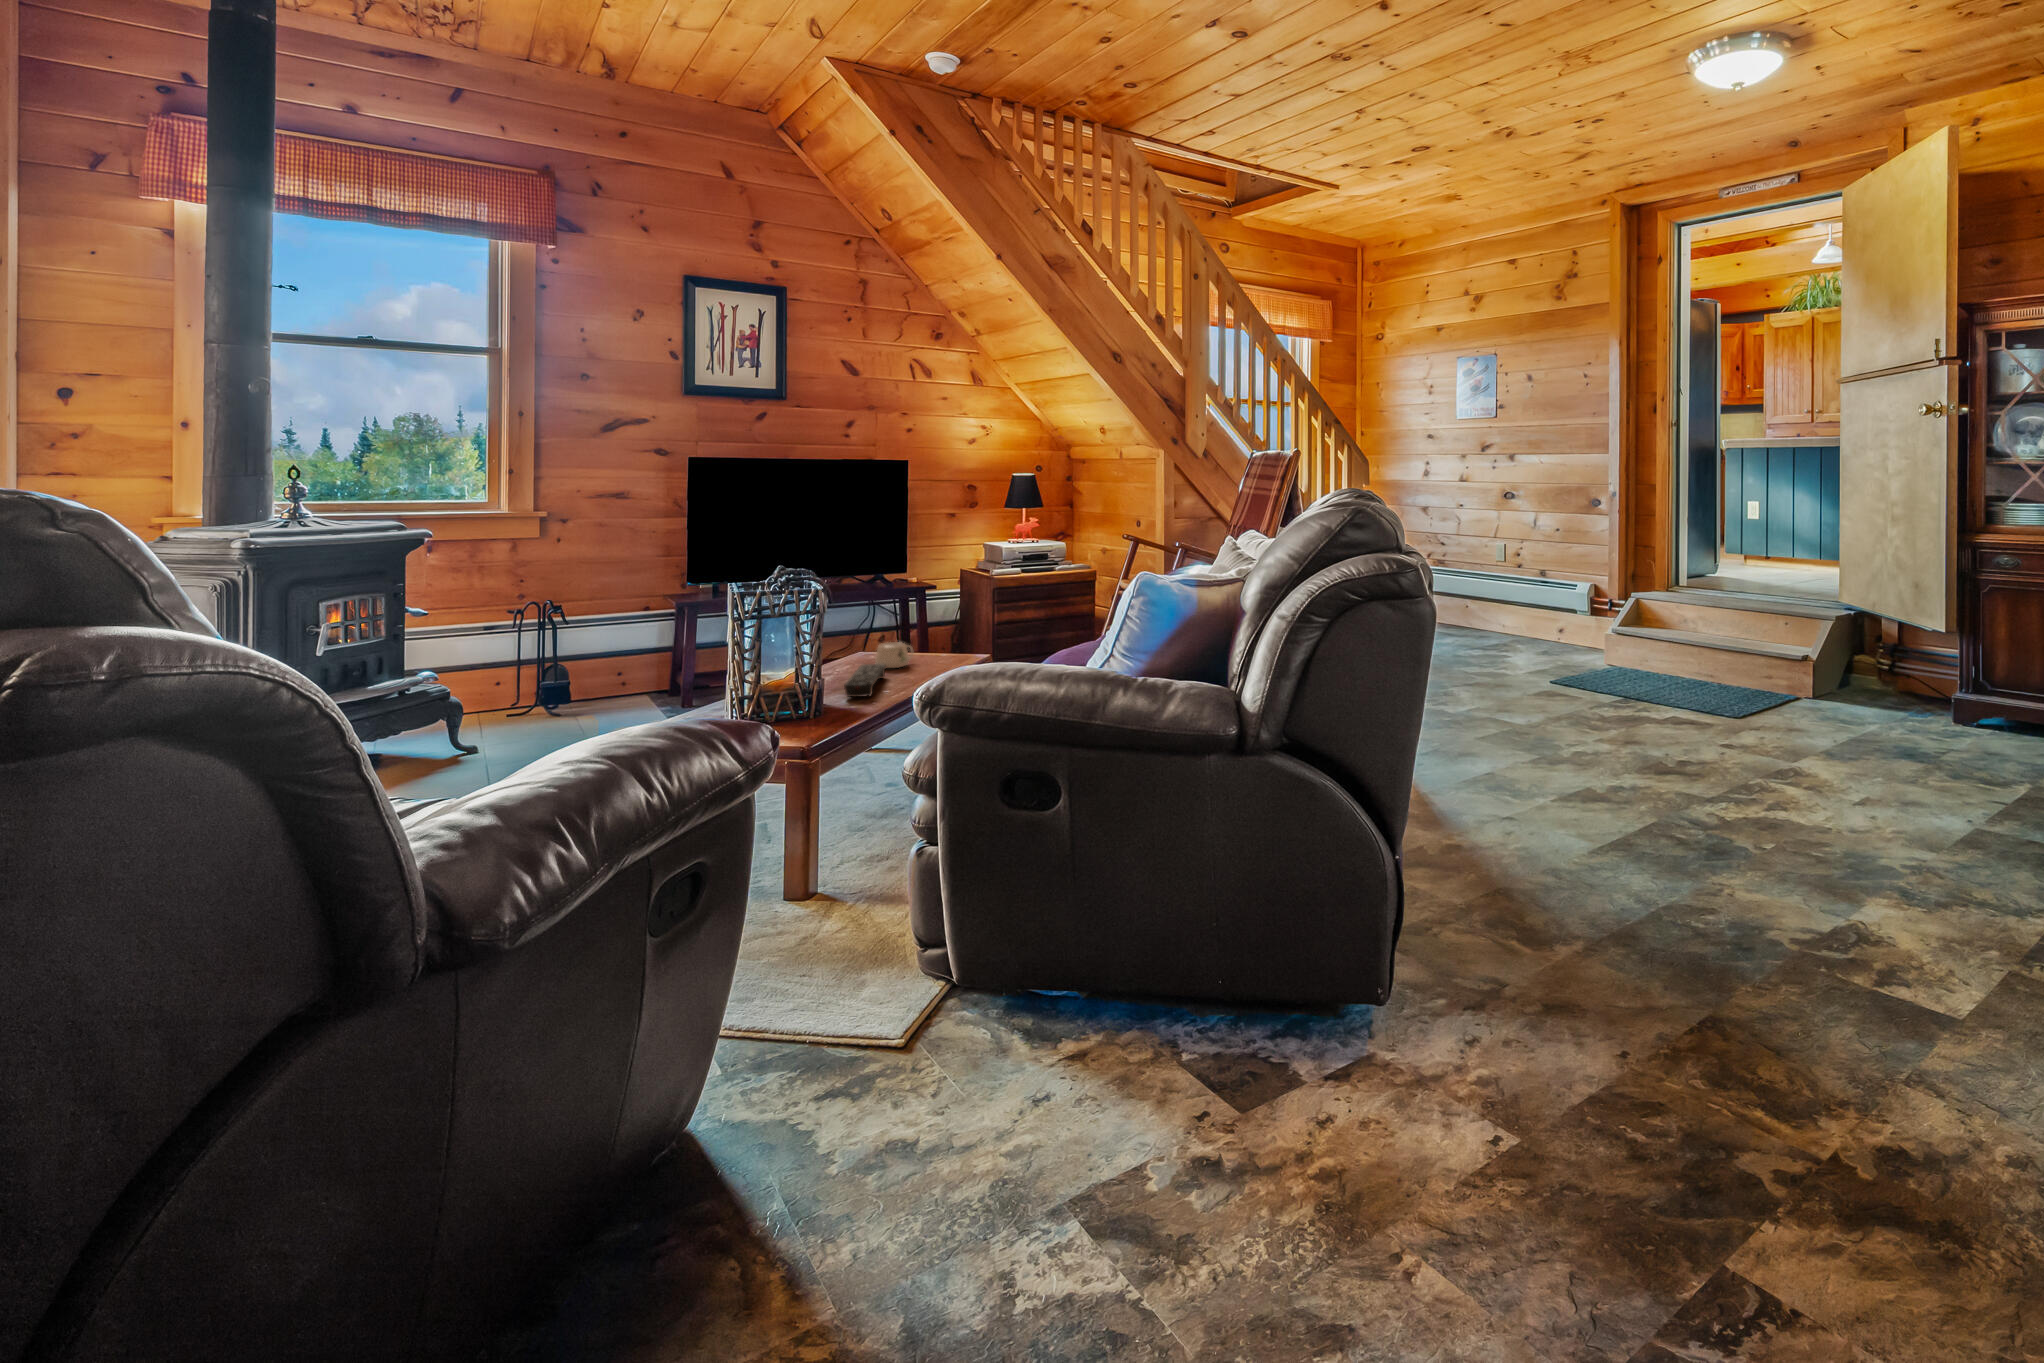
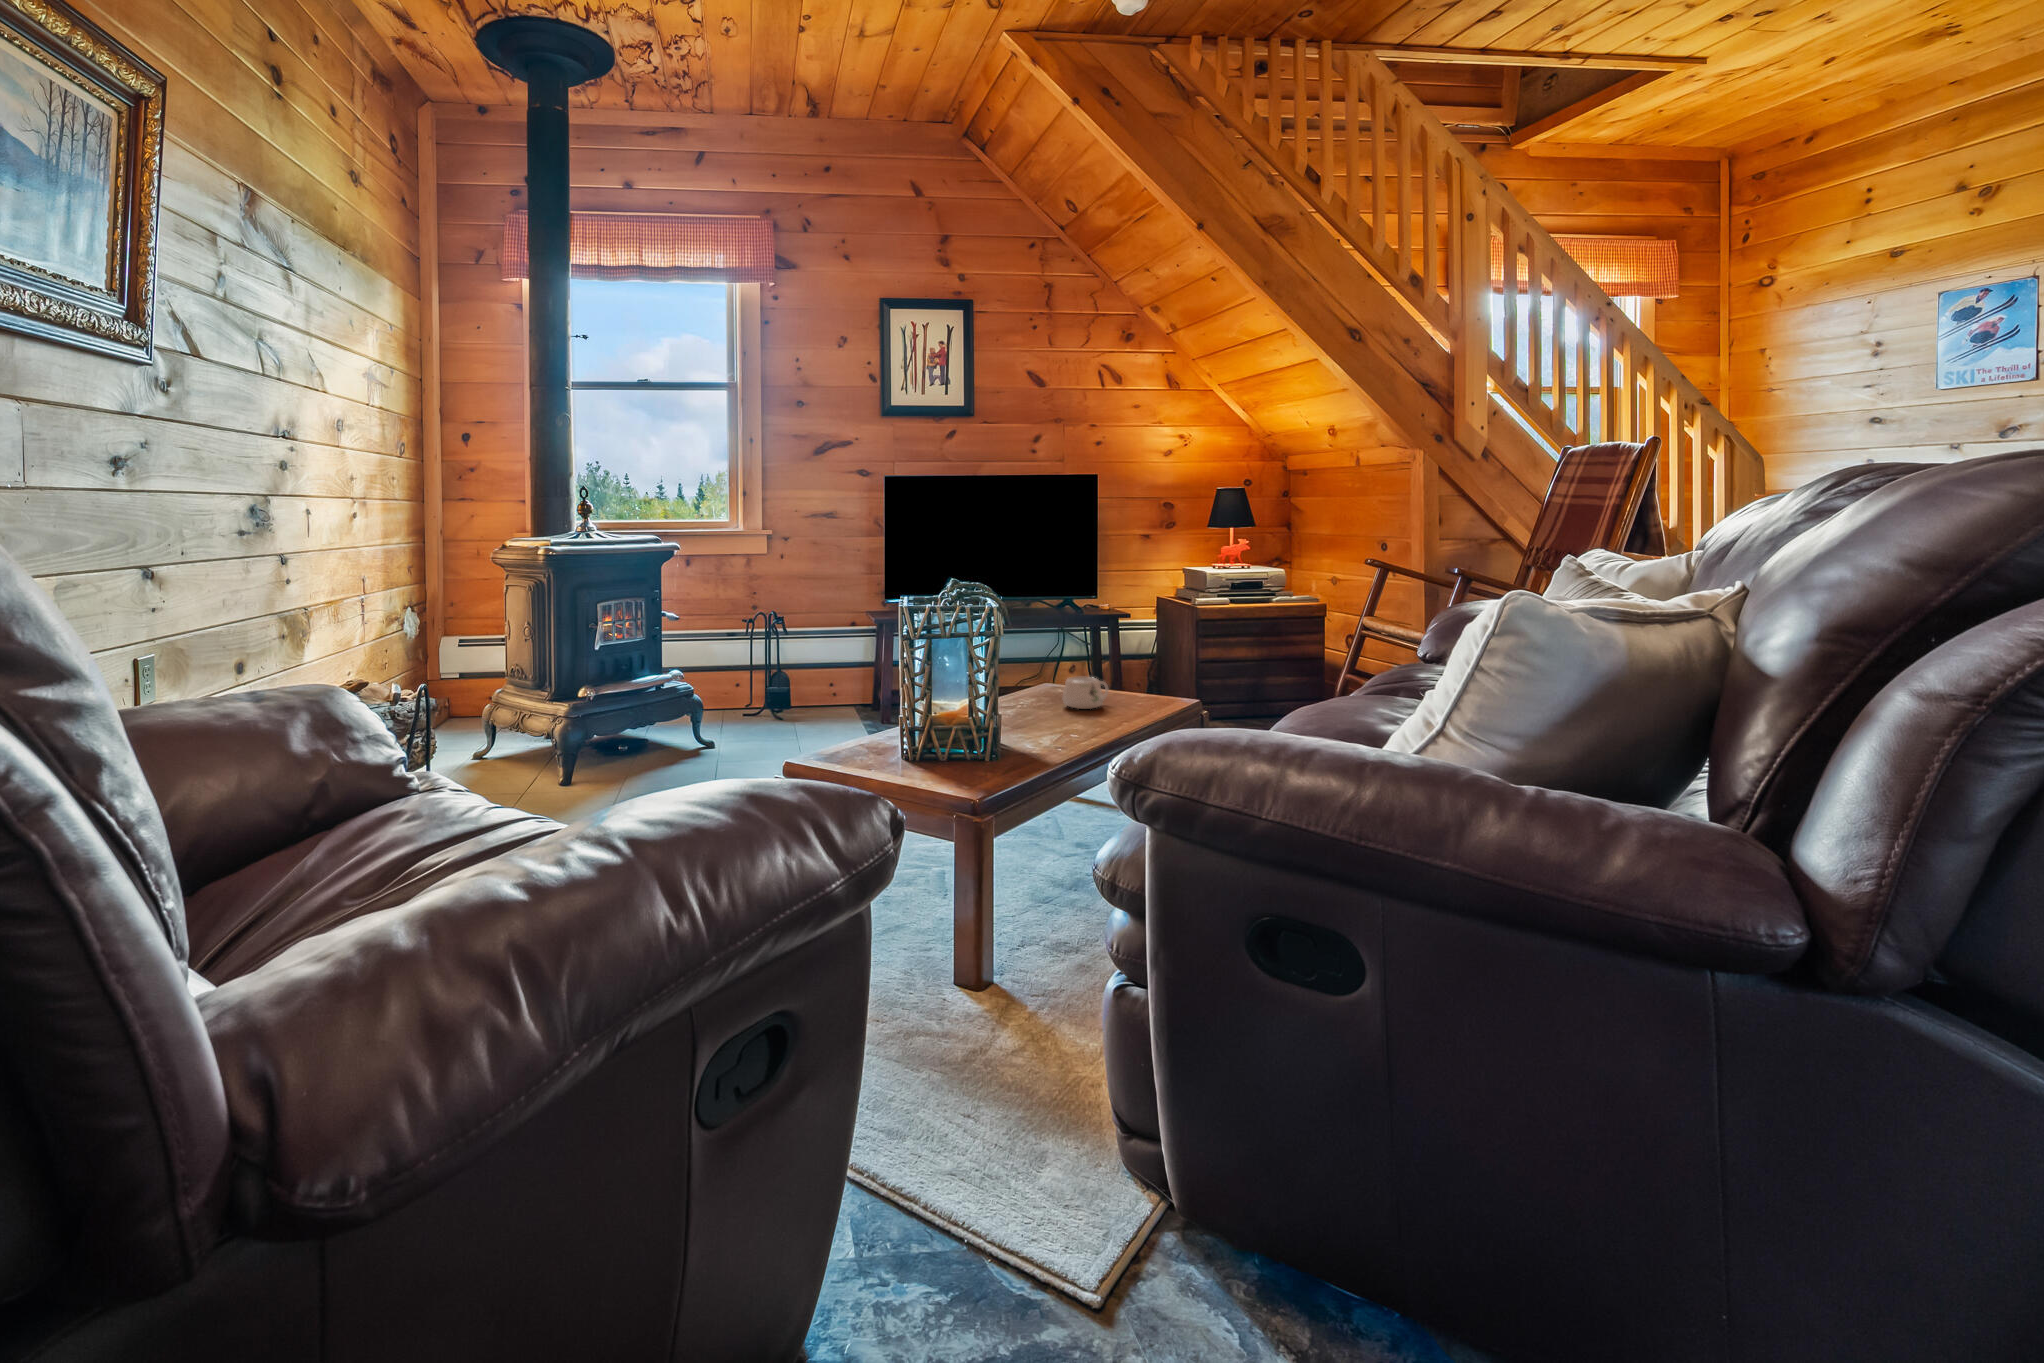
remote control: present [844,664,886,697] -> none [1024,702,1075,745]

